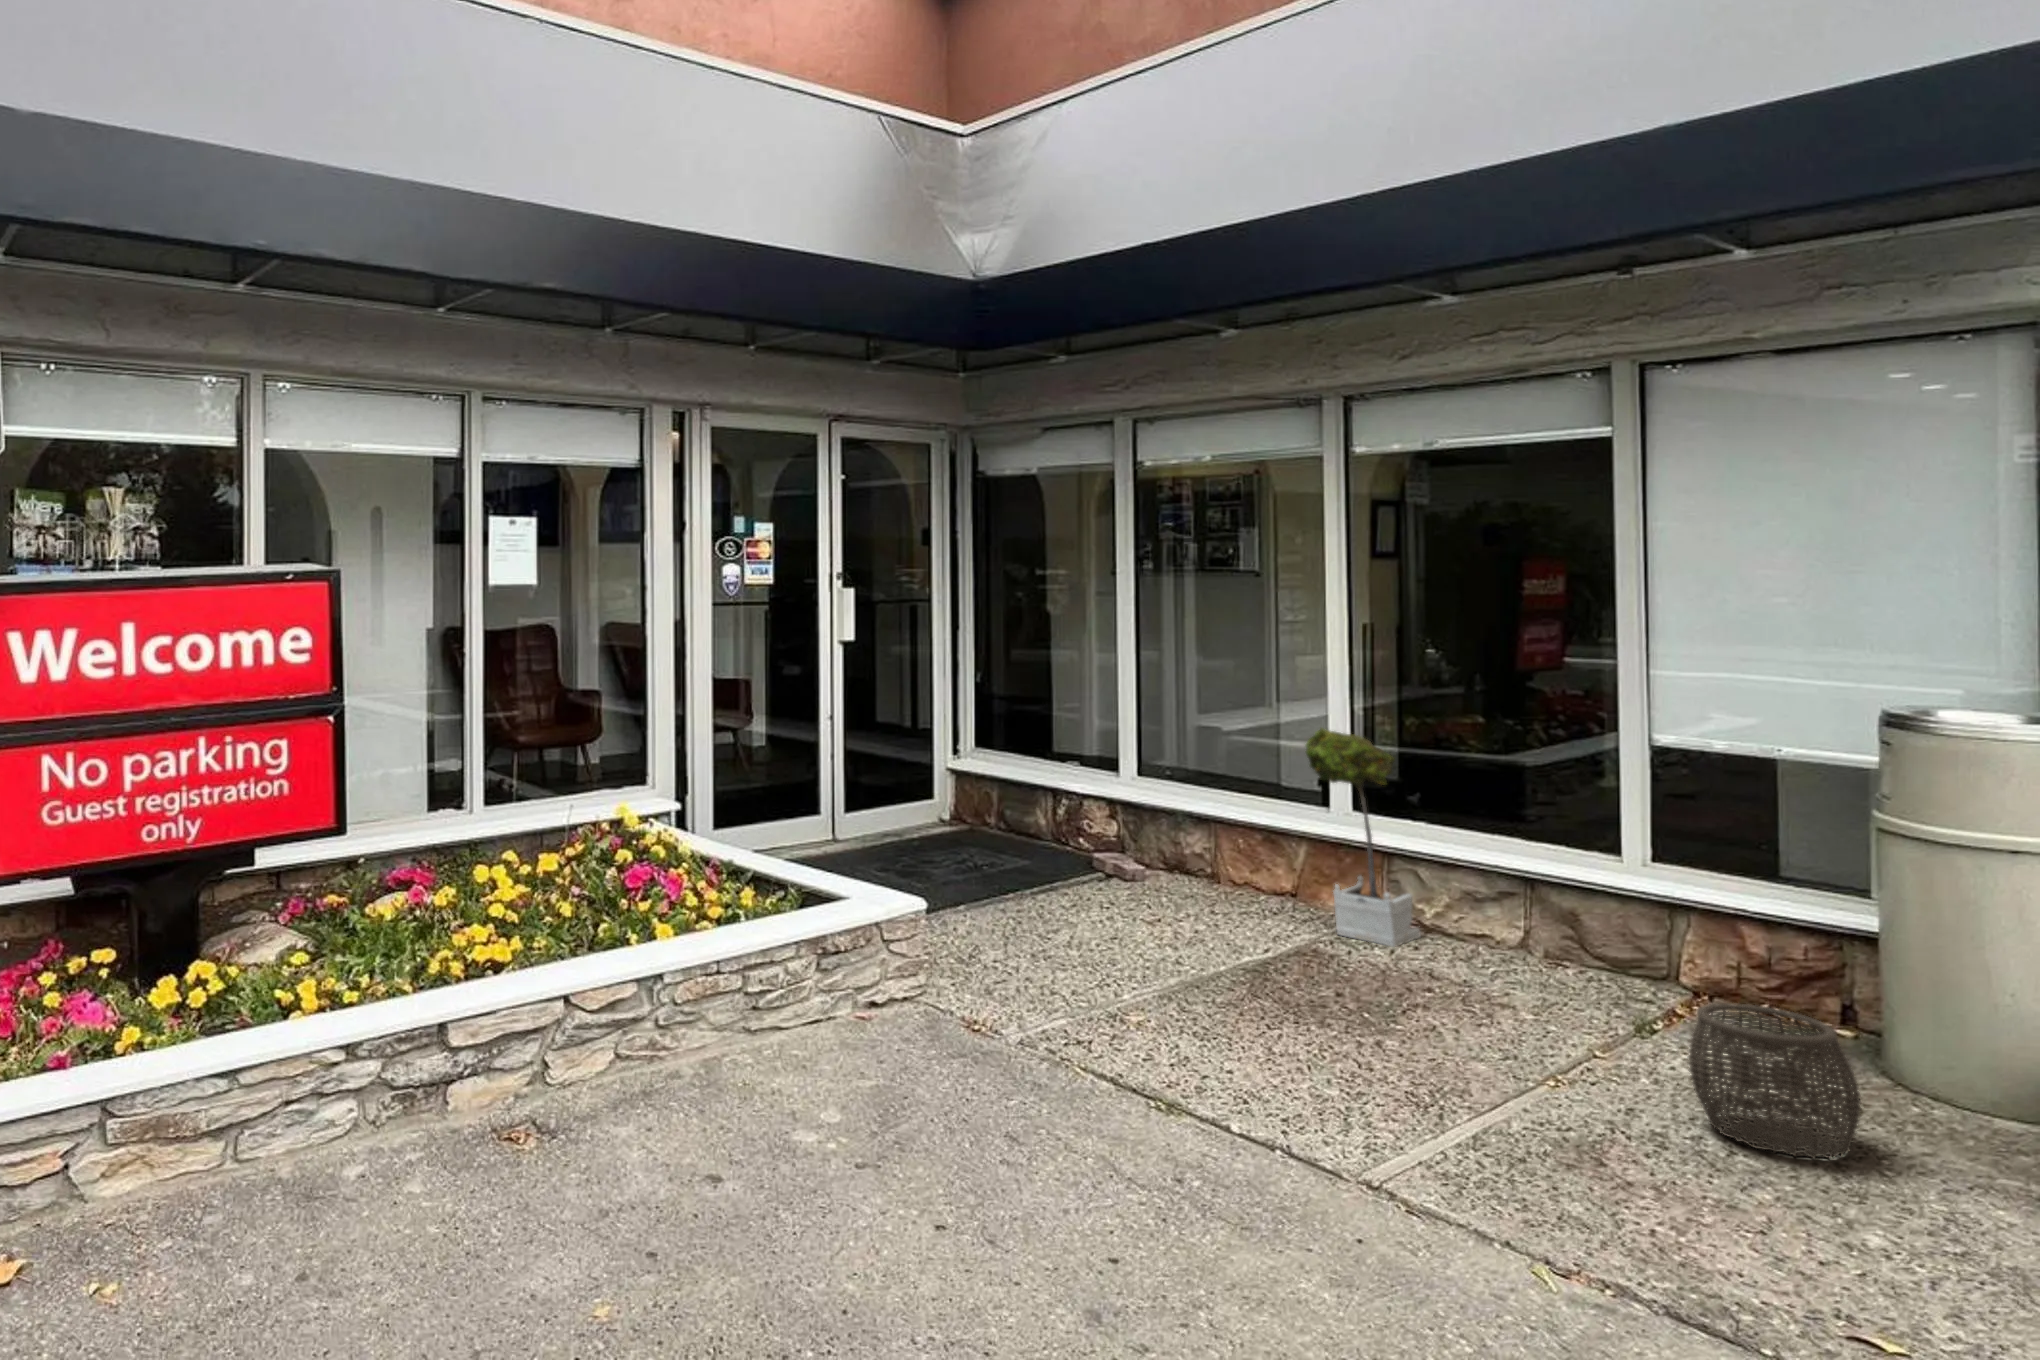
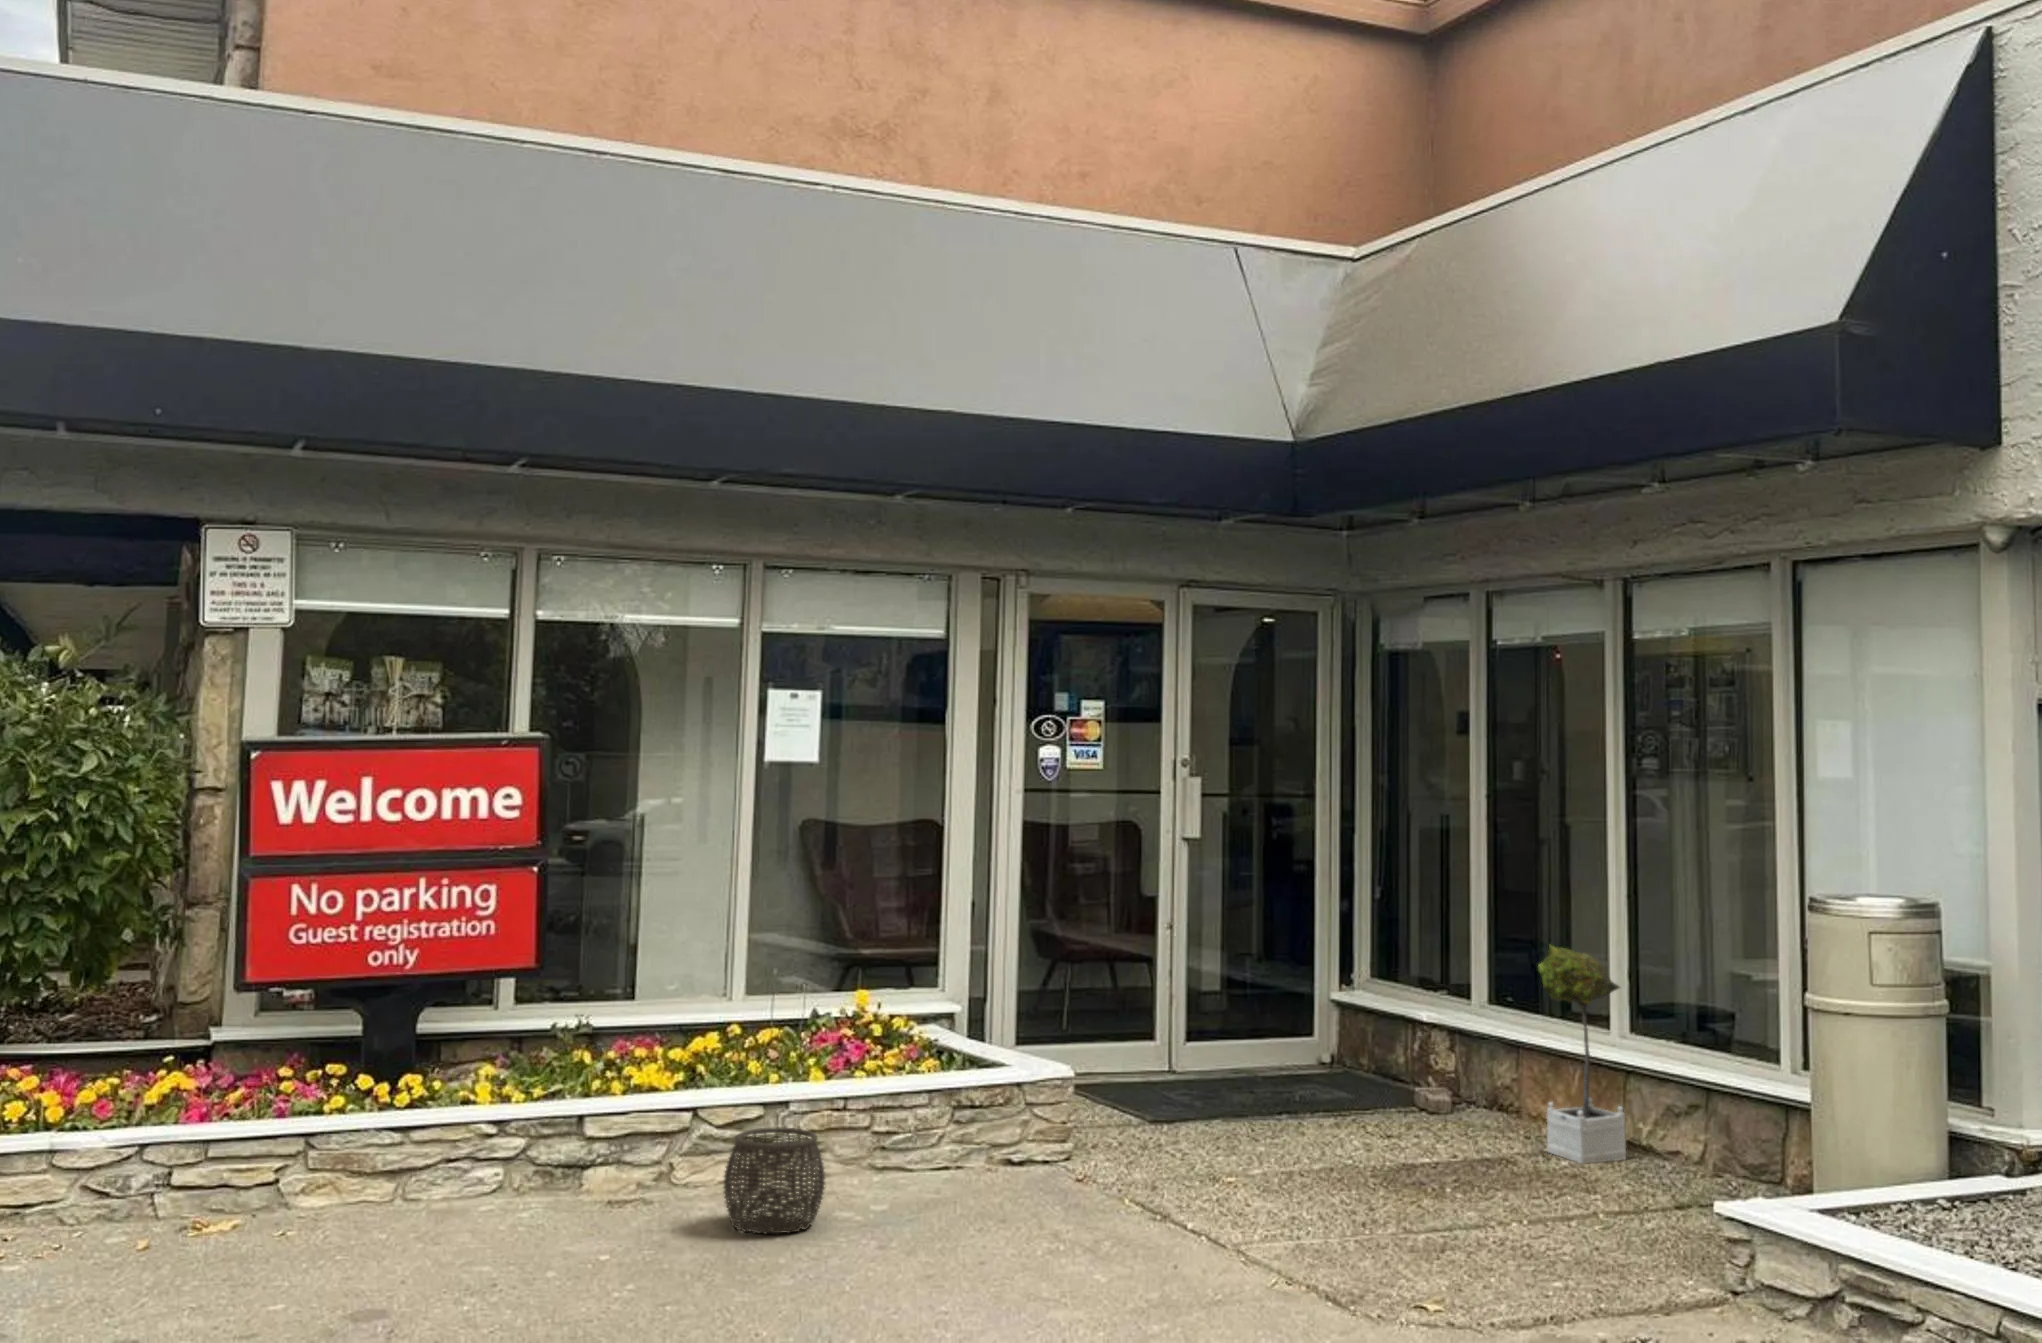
woven basket: present [1688,1003,1861,1158] -> present [723,1127,825,1235]

